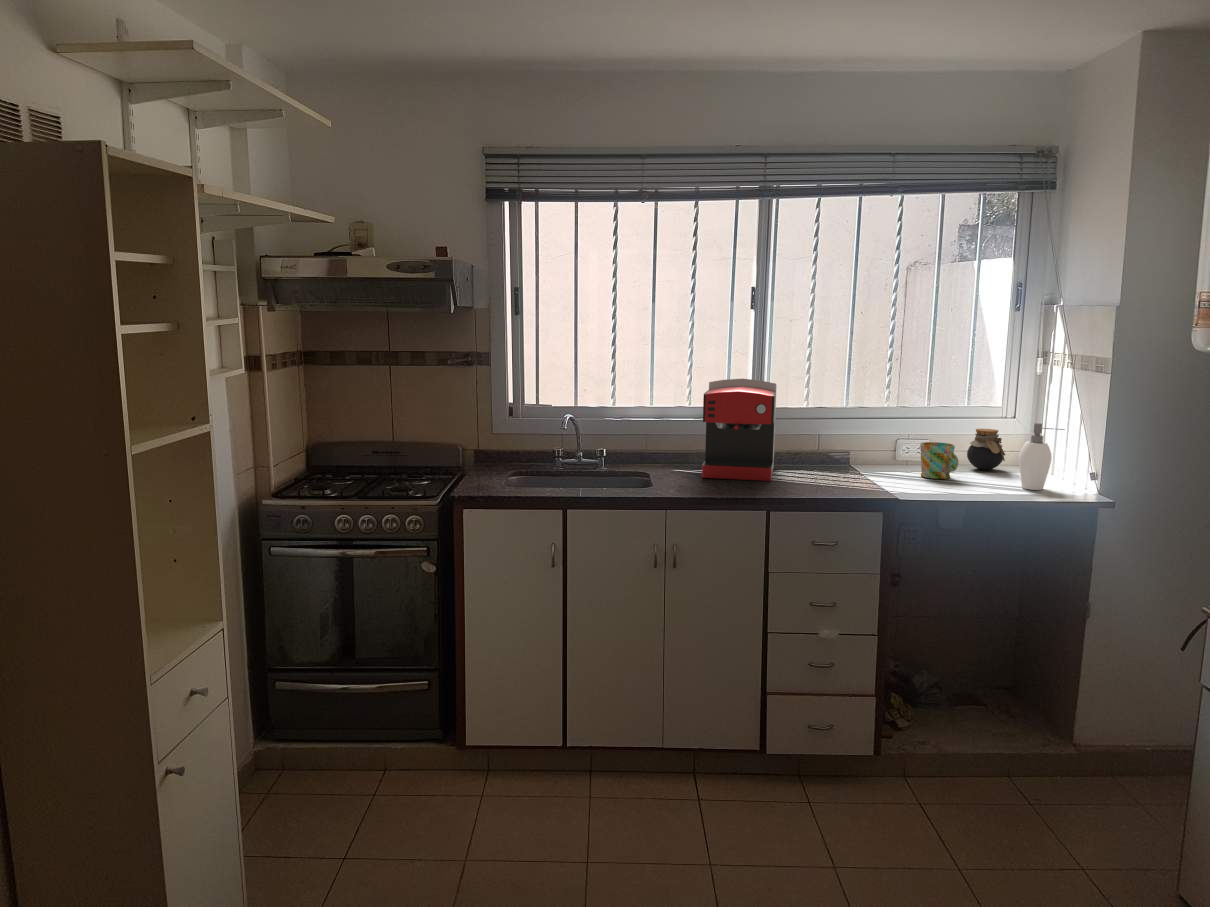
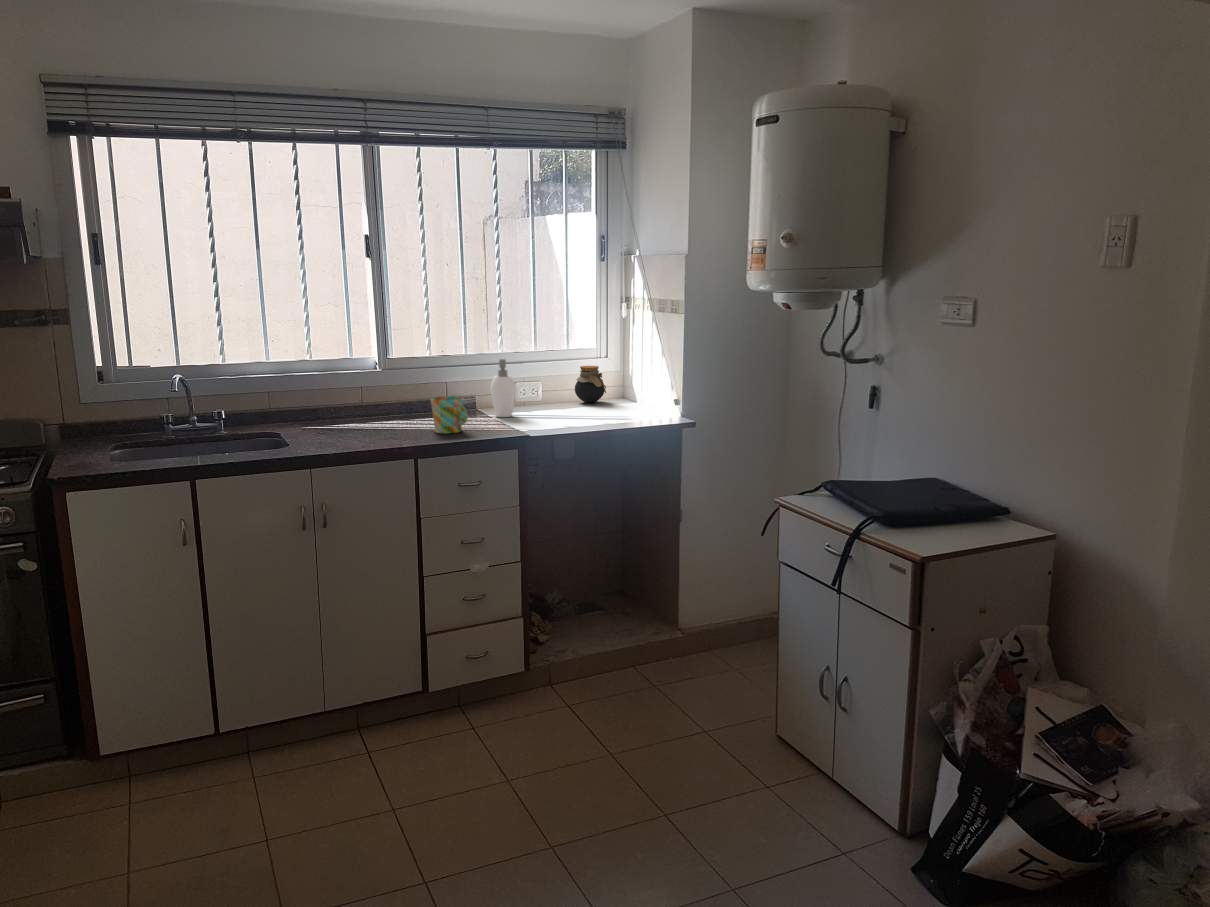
coffee maker: present [702,379,777,481] -> none [330,330,406,433]
soap dispenser: present [1019,423,1065,490] -> present [491,359,516,417]
mug: present [920,442,958,479] -> present [431,396,468,434]

